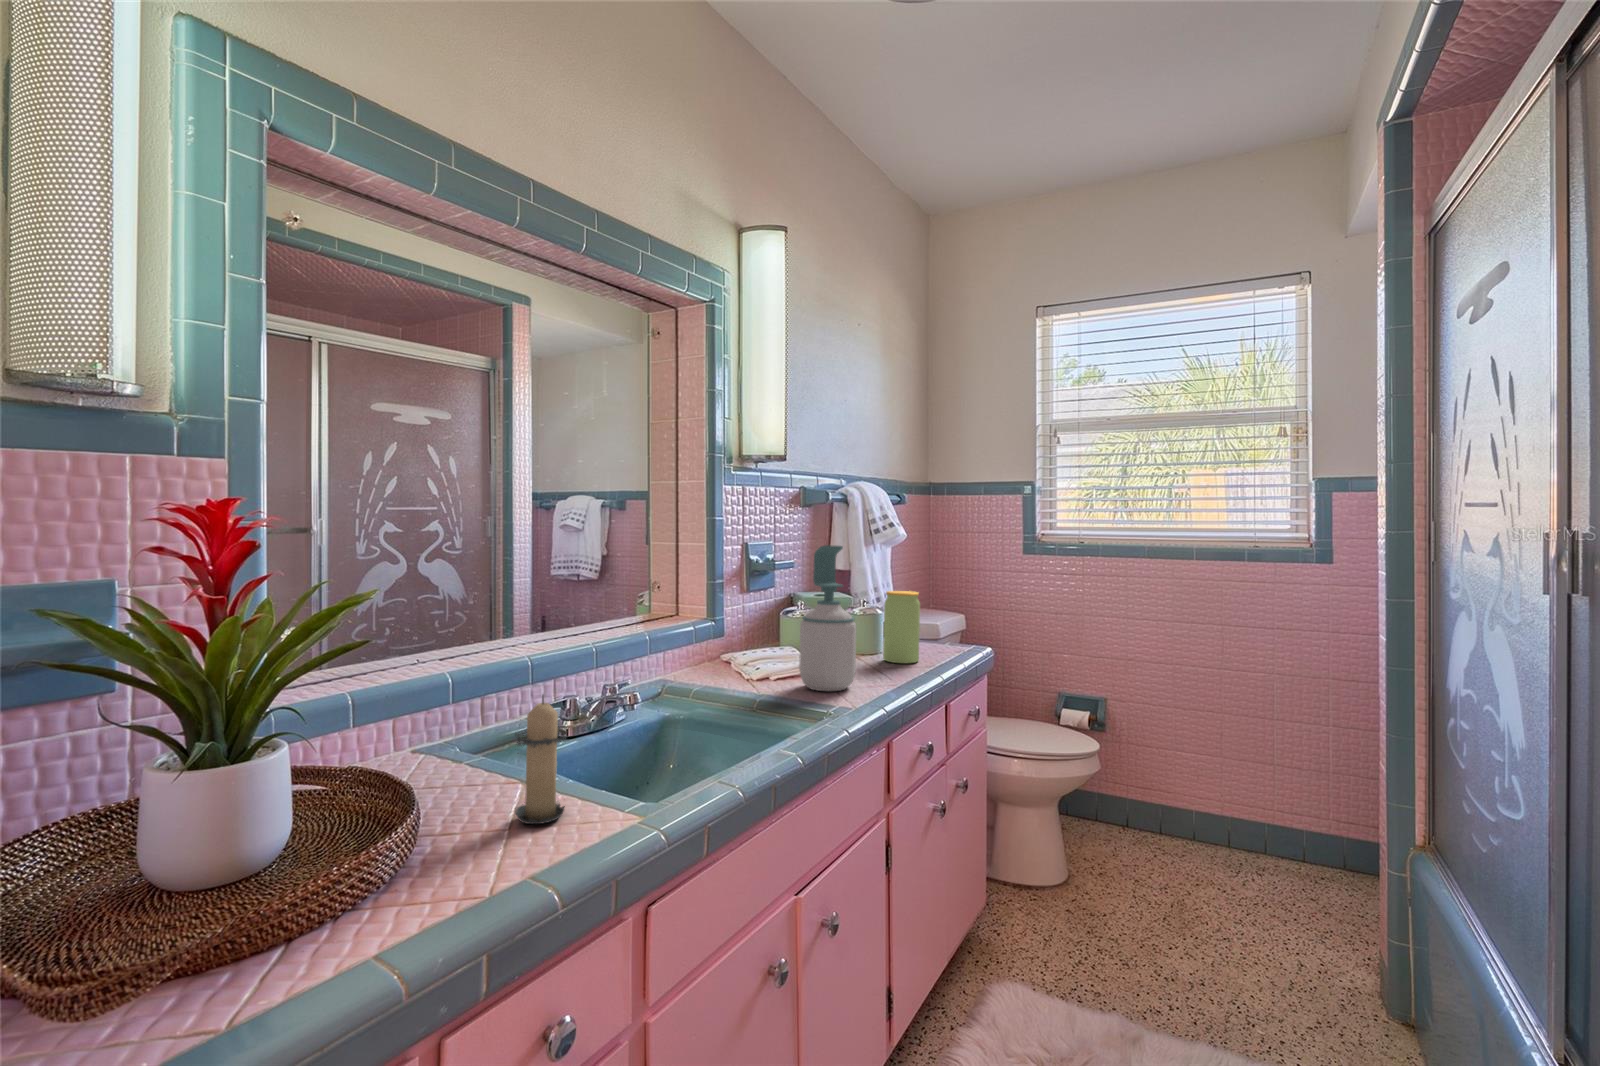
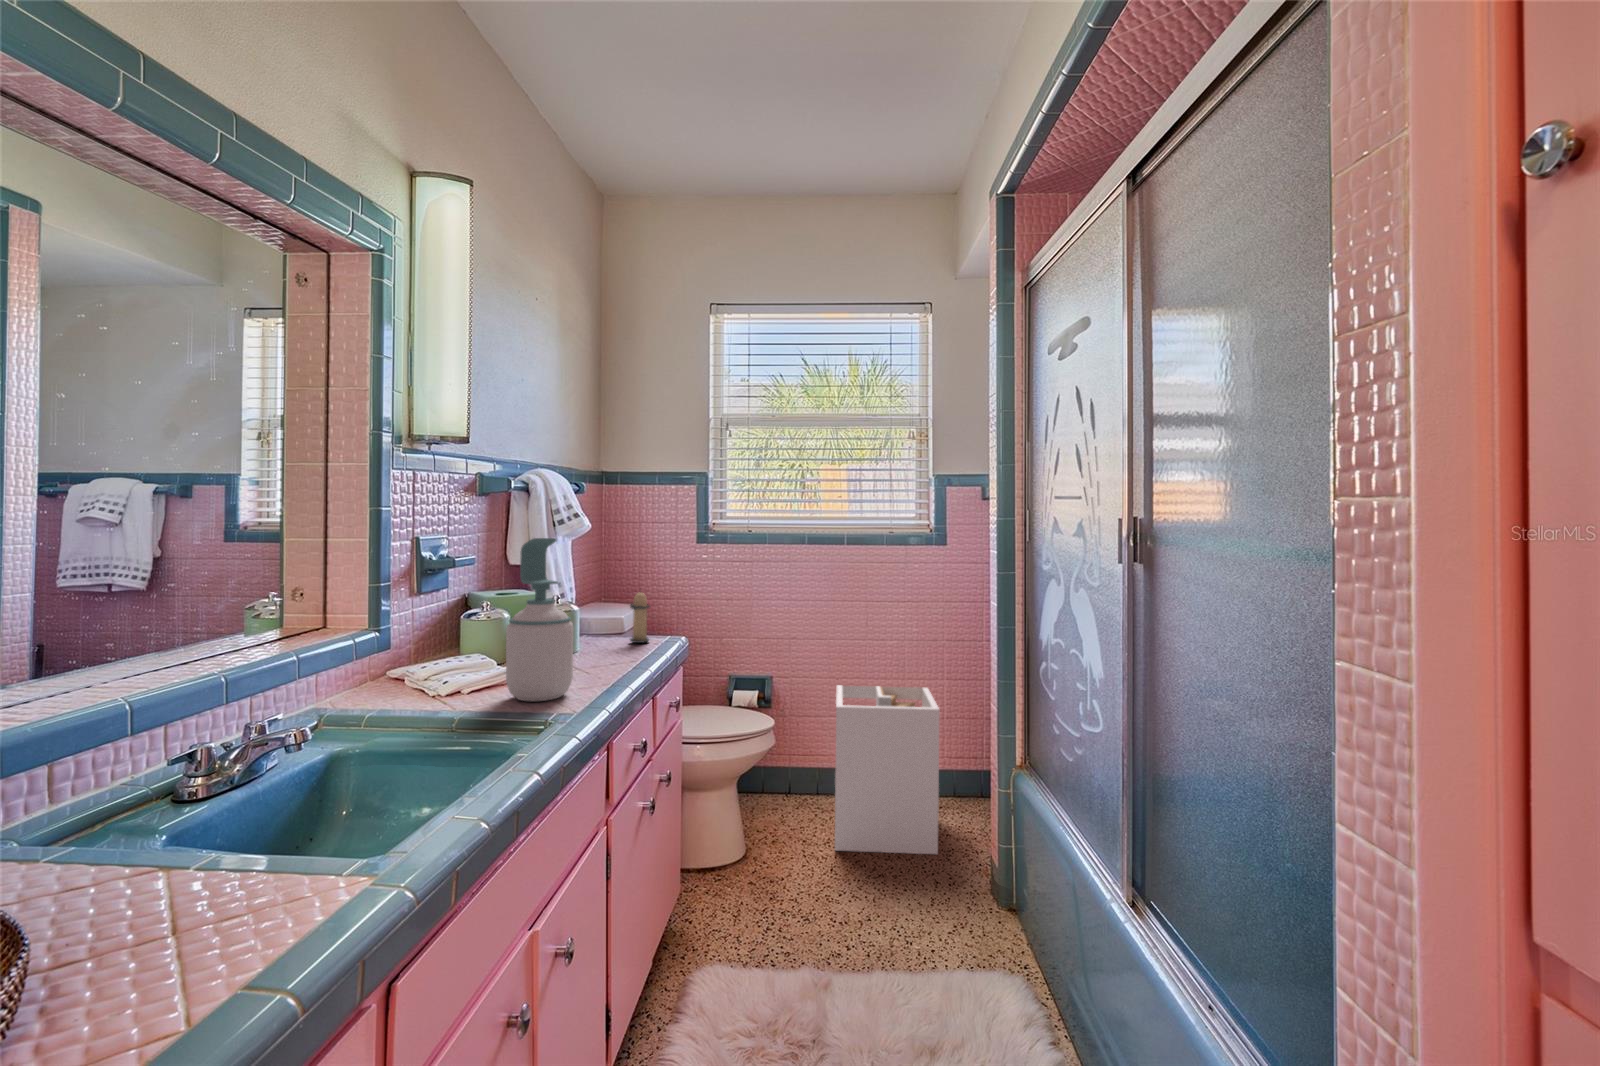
jar: present [883,591,920,663] -> none [588,584,627,661]
candle: present [515,695,567,824] -> present [630,592,650,643]
laundry hamper: none [1164,720,1309,943] -> present [835,685,940,854]

